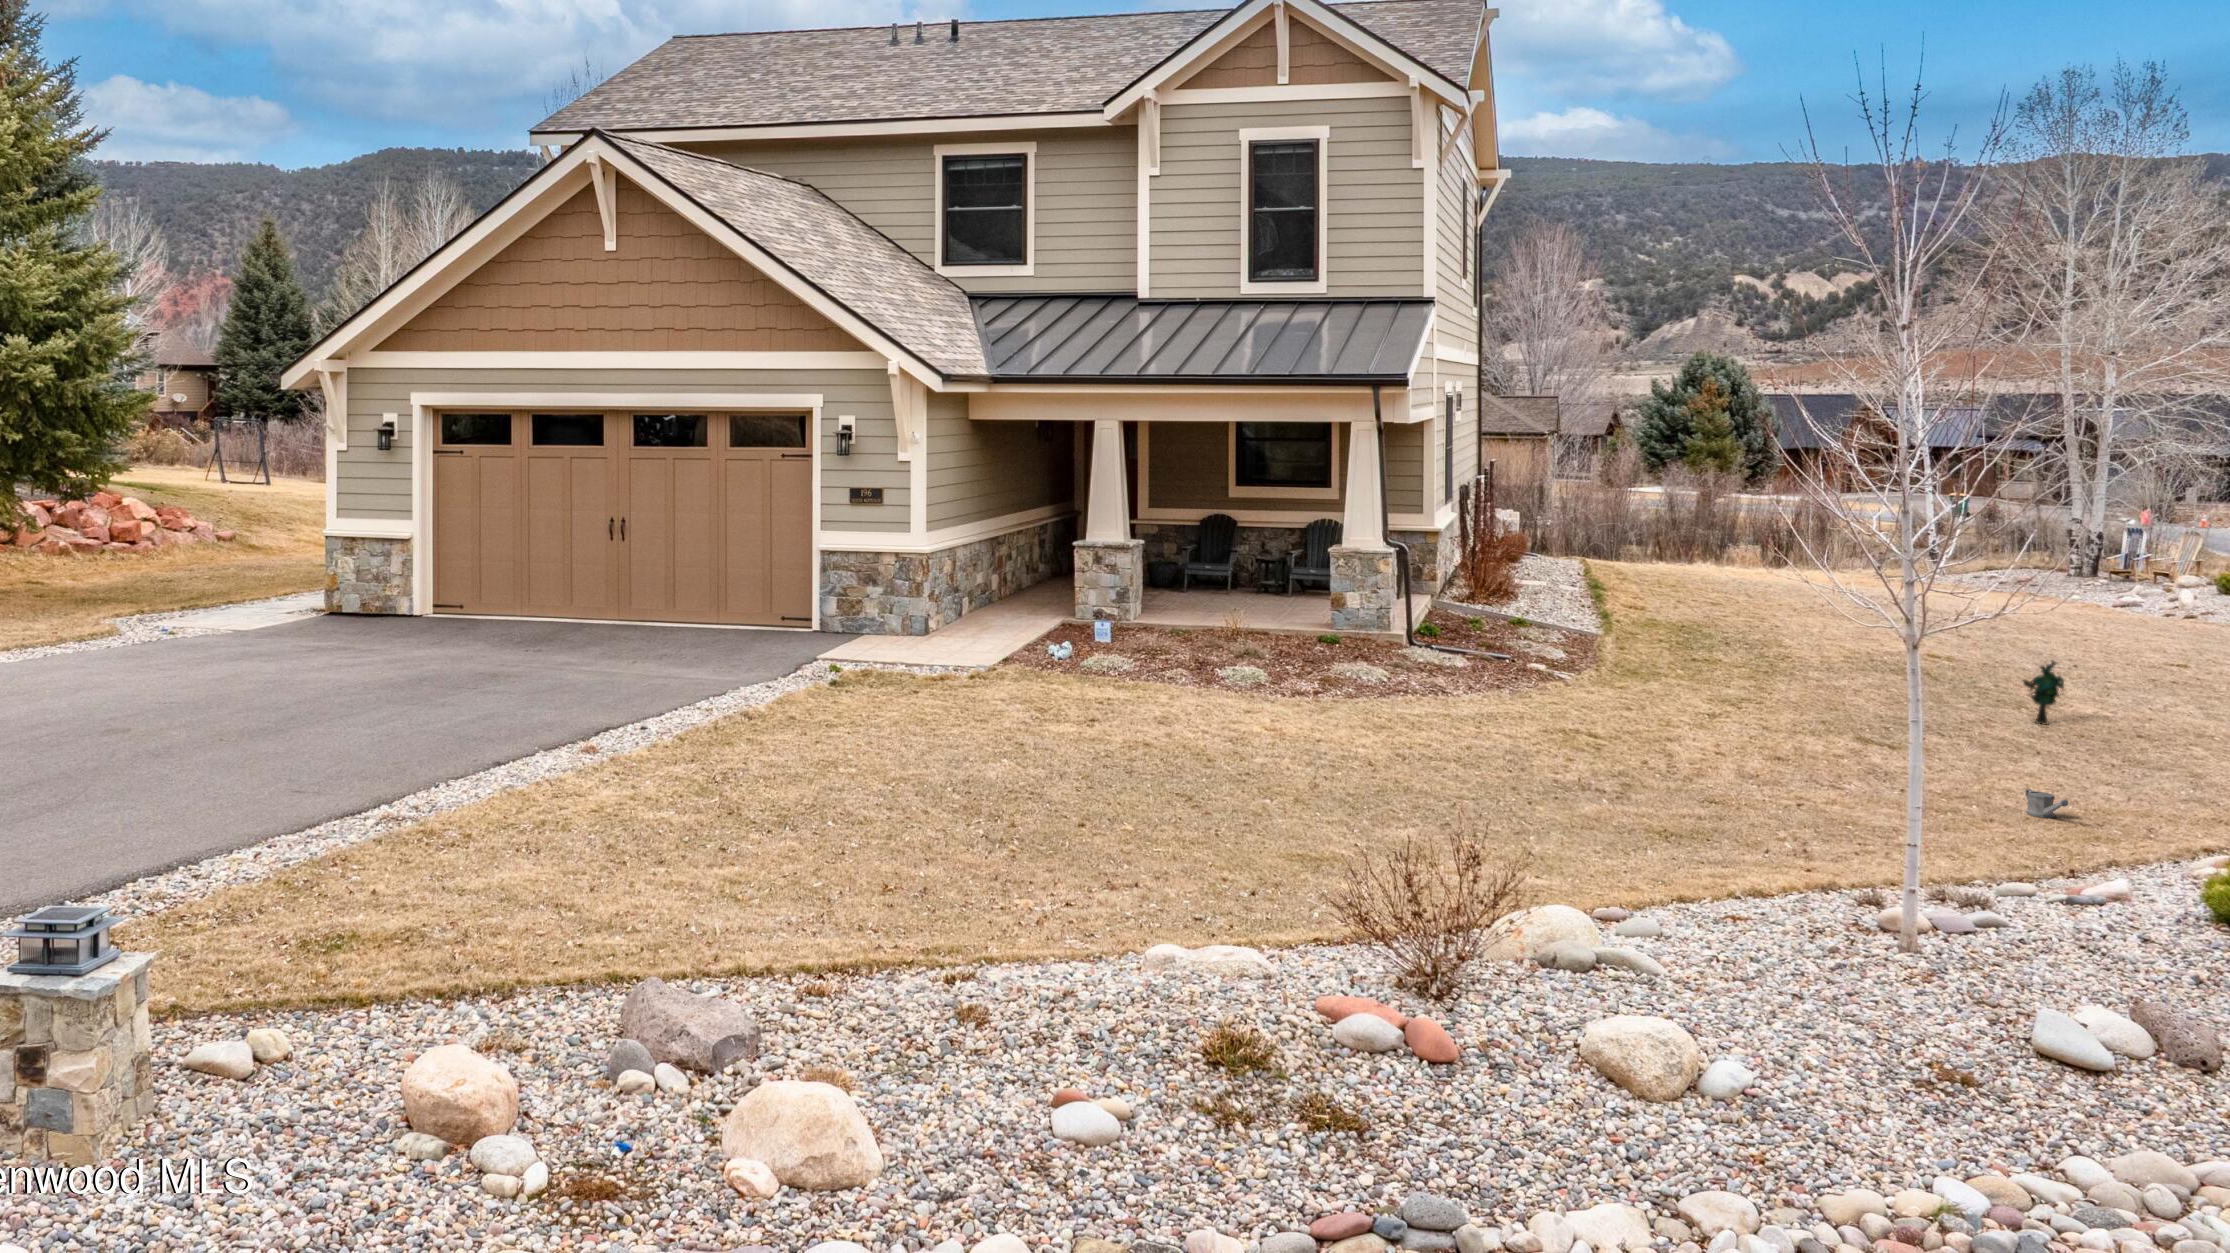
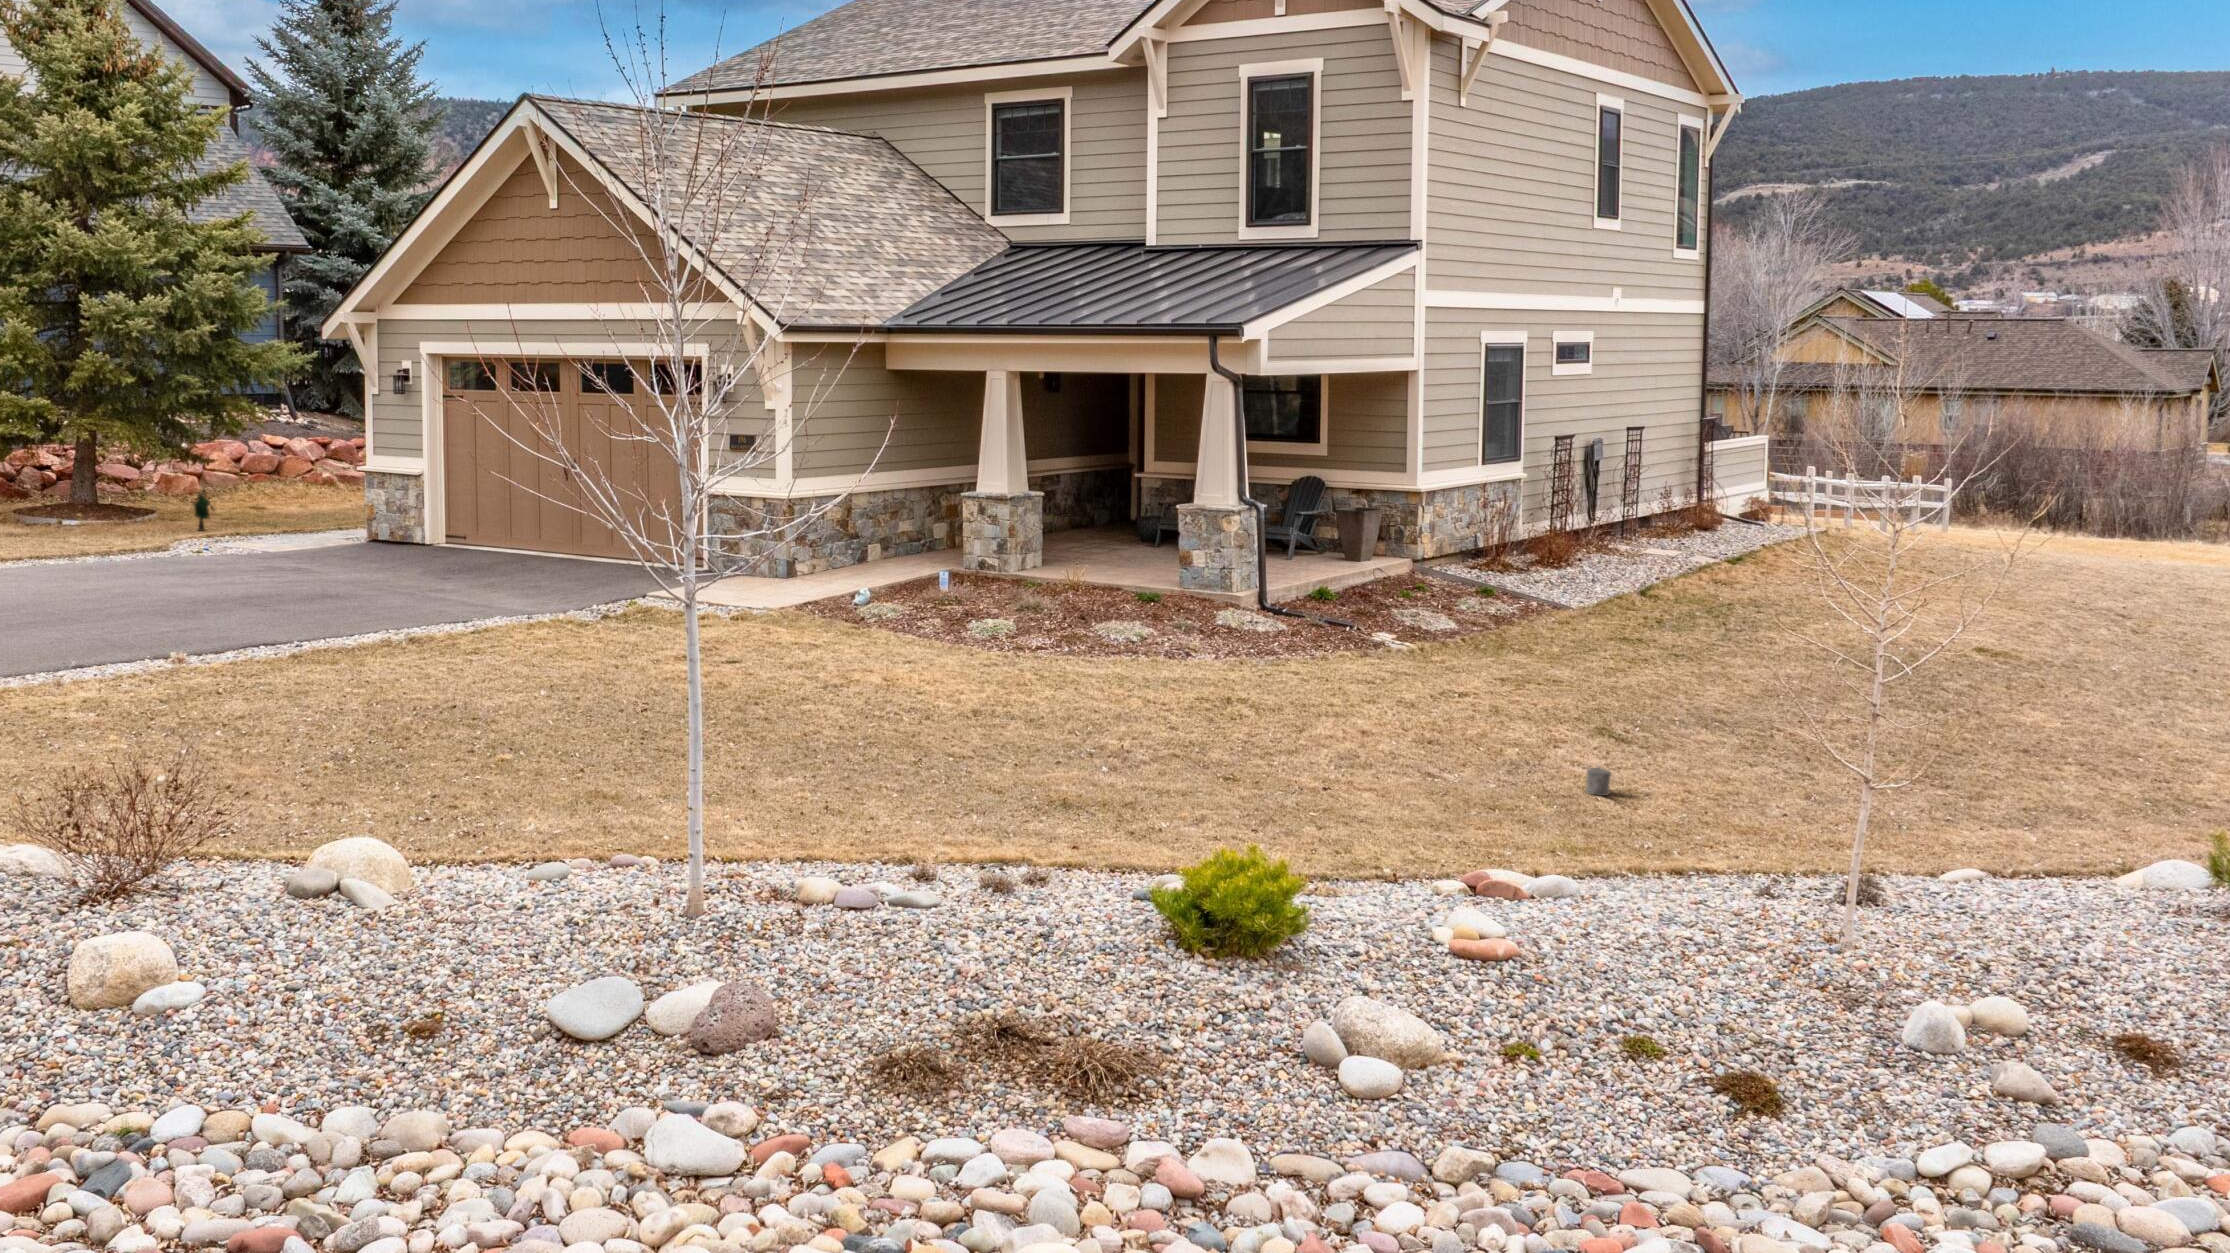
decorative plant: present [2023,660,2064,725] -> present [192,491,214,531]

